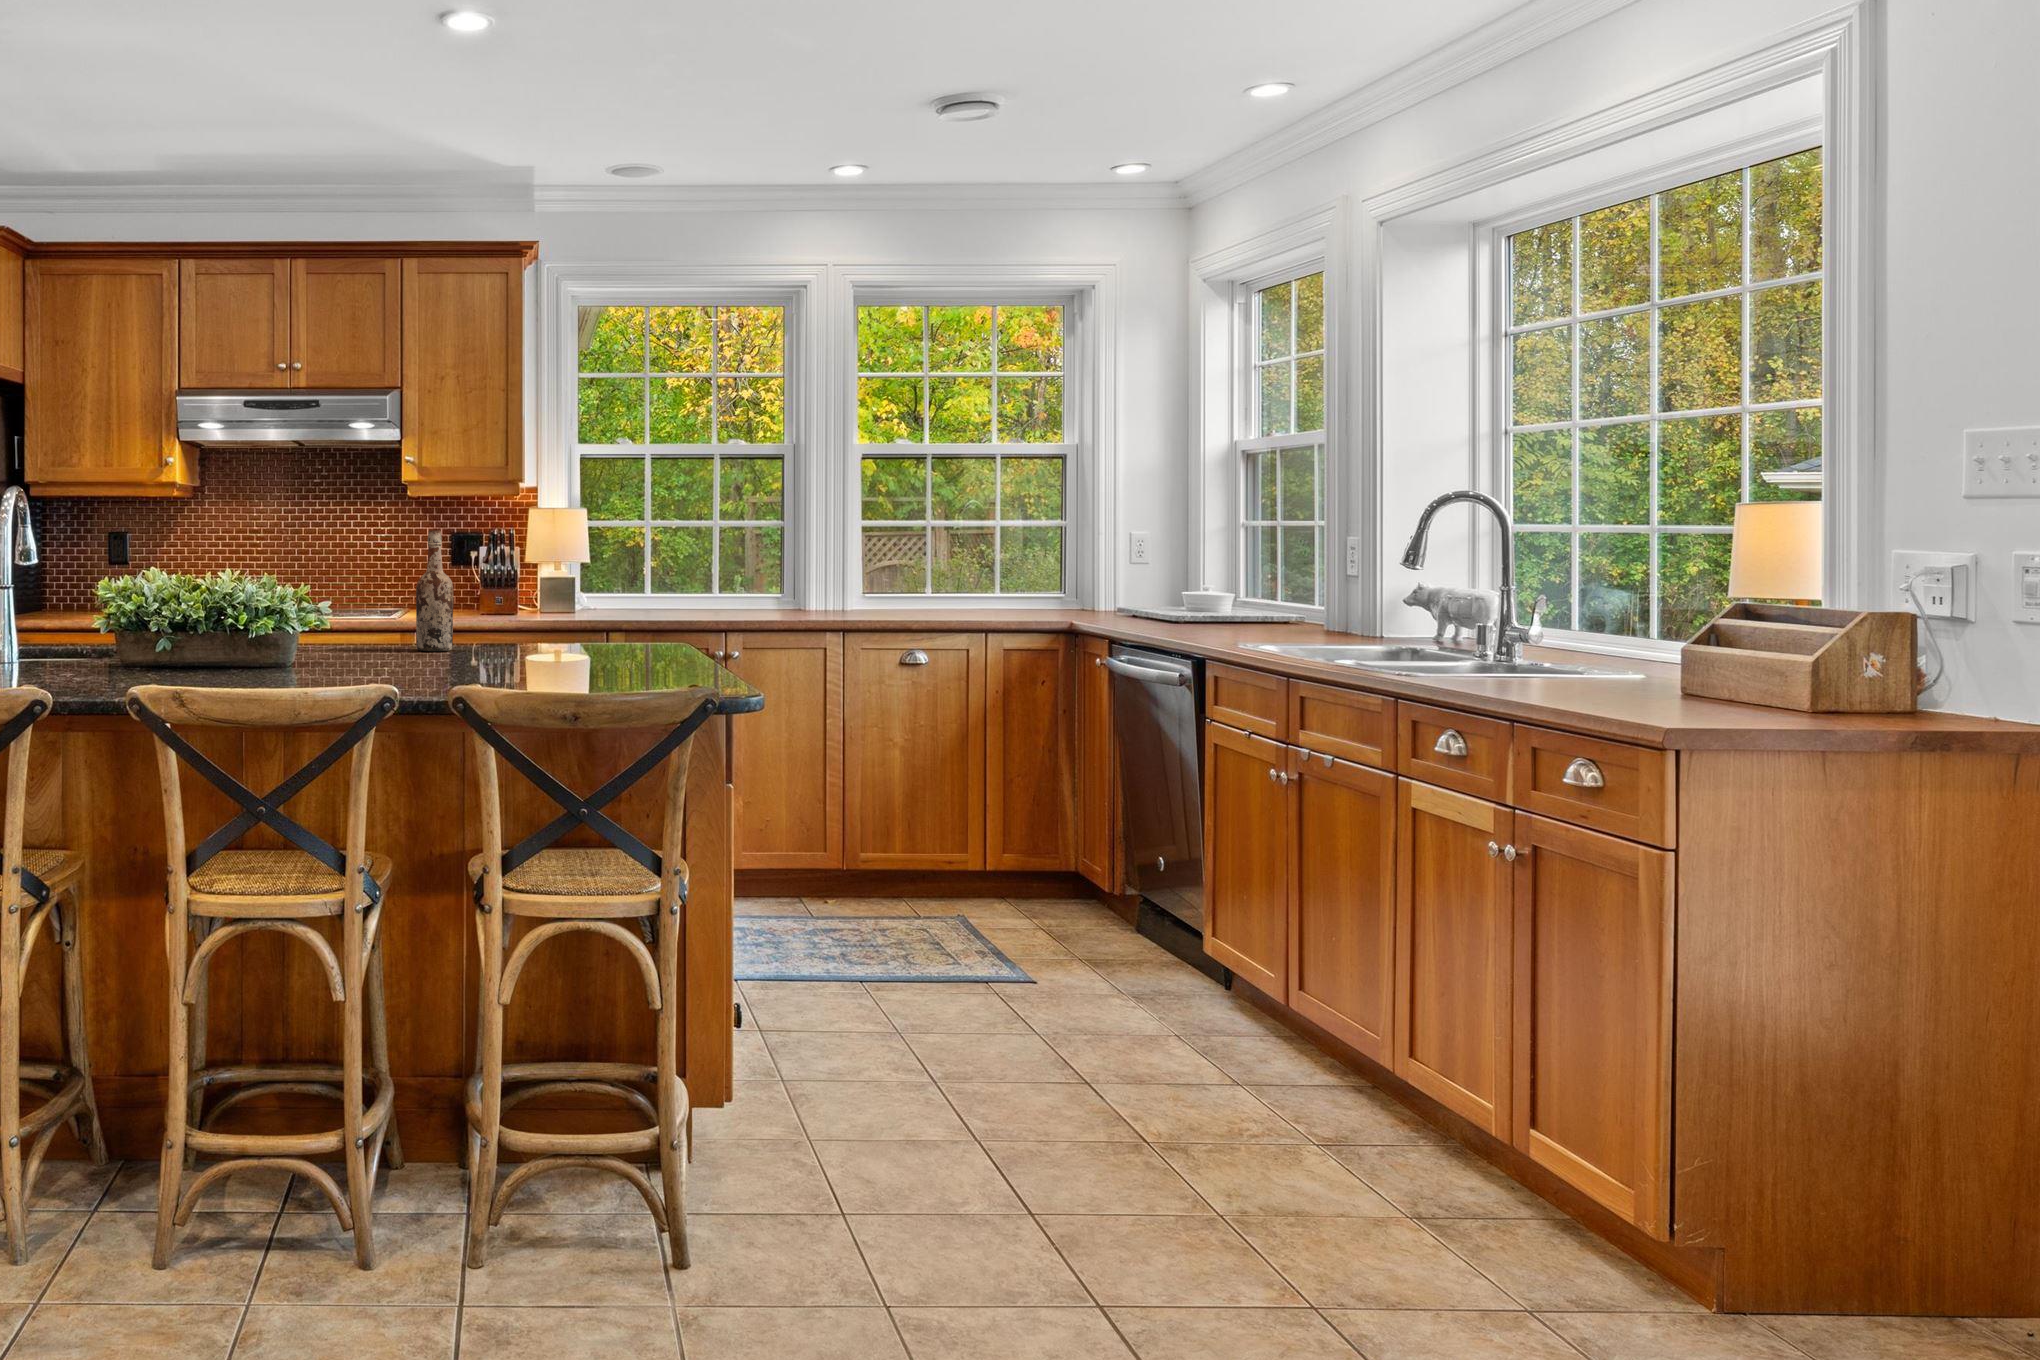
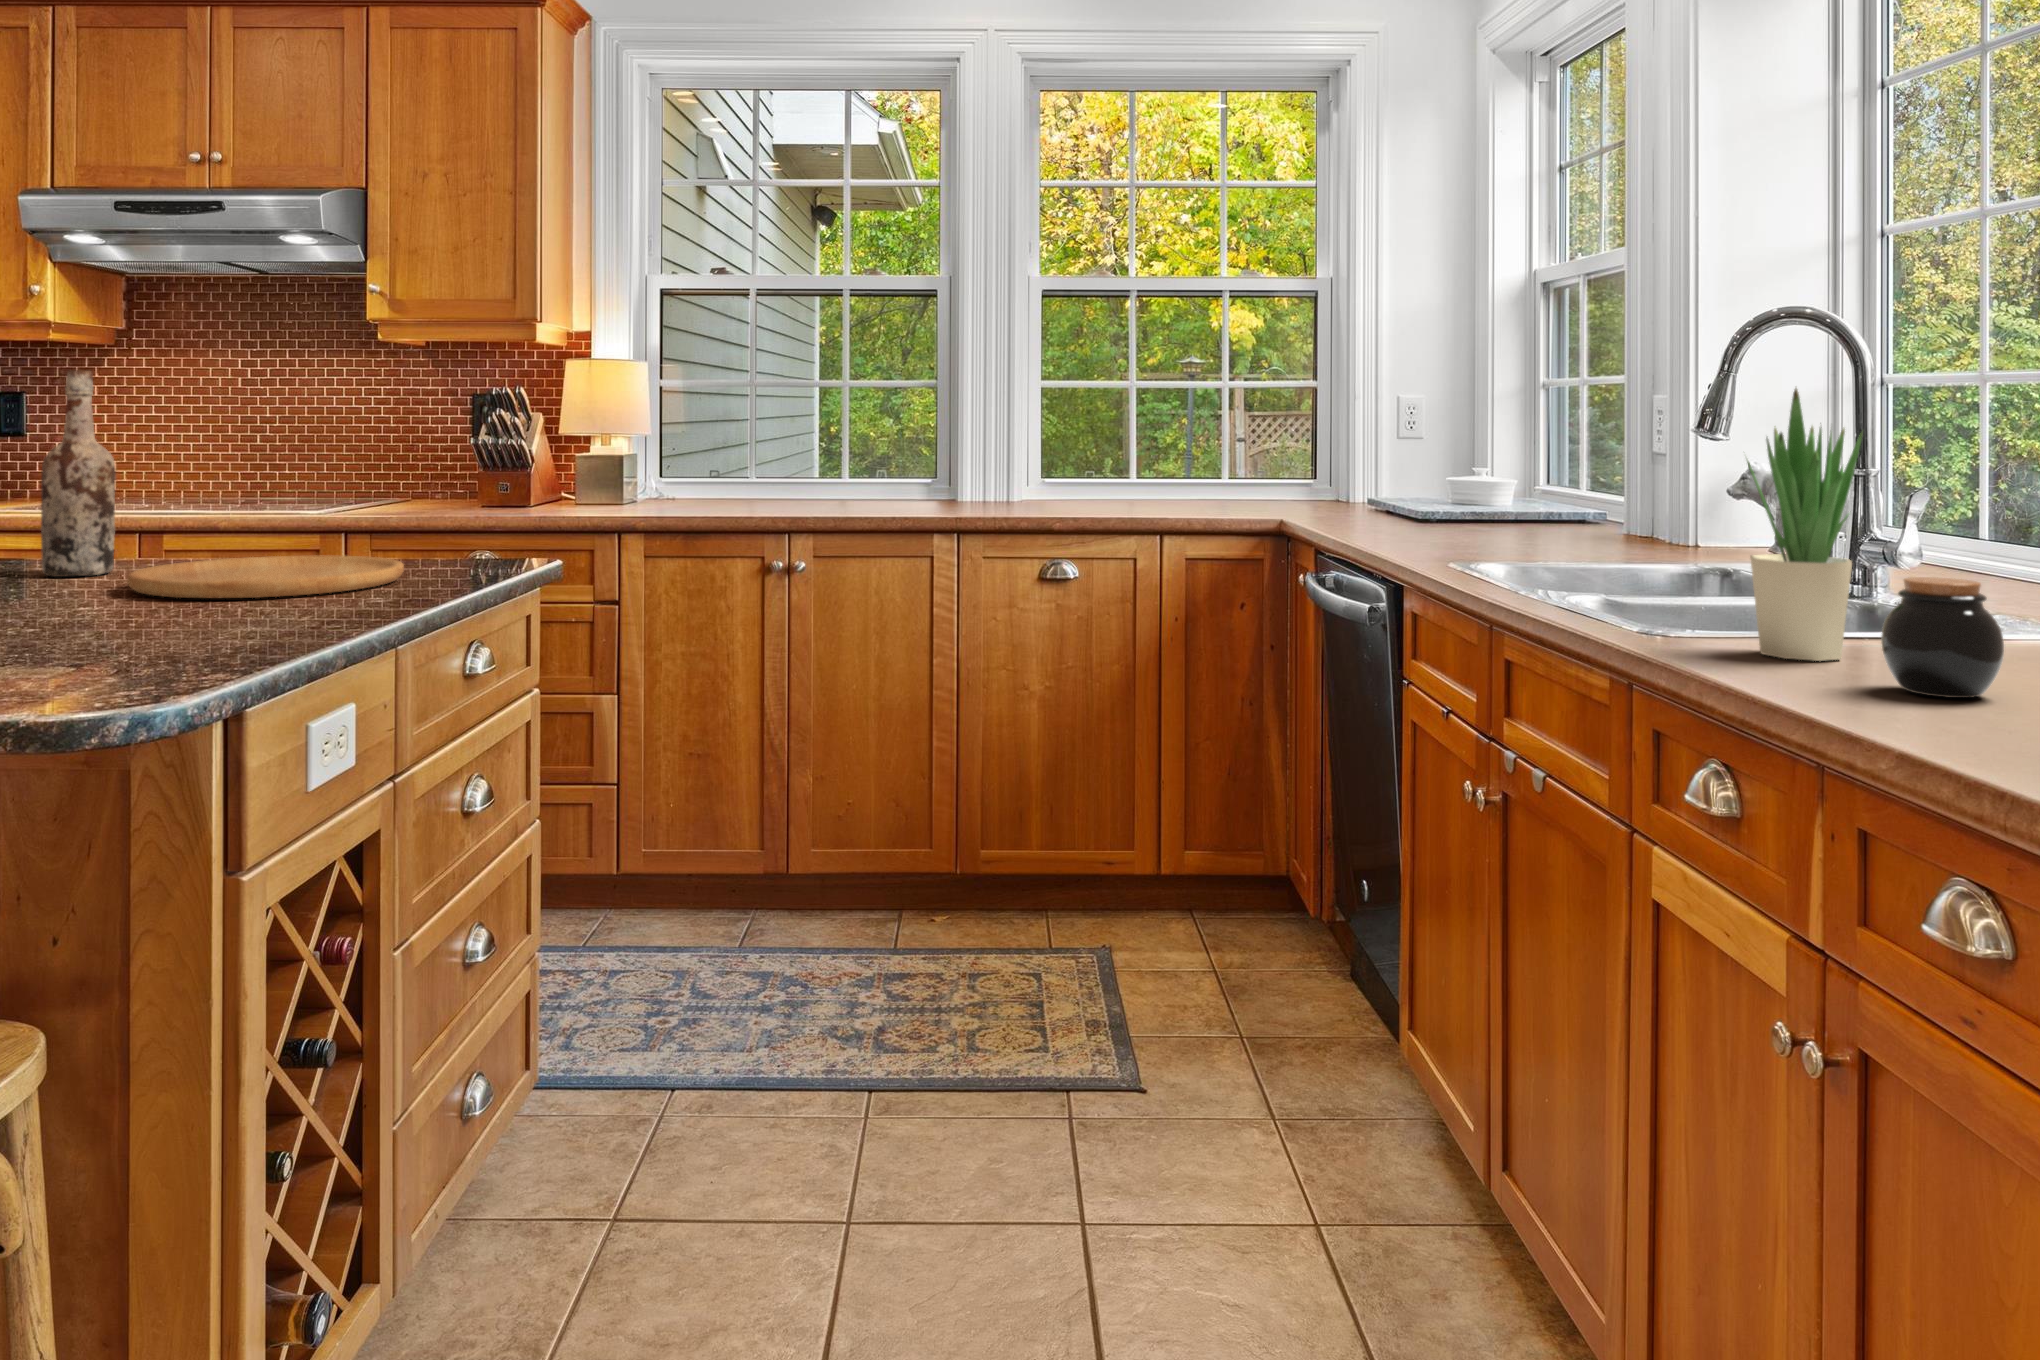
potted plant: none [1457,545,1521,684] -> present [1747,388,1863,661]
cutting board: none [501,640,644,660] -> present [127,555,404,598]
jar: none [1537,640,1597,695] -> present [1881,577,2004,698]

